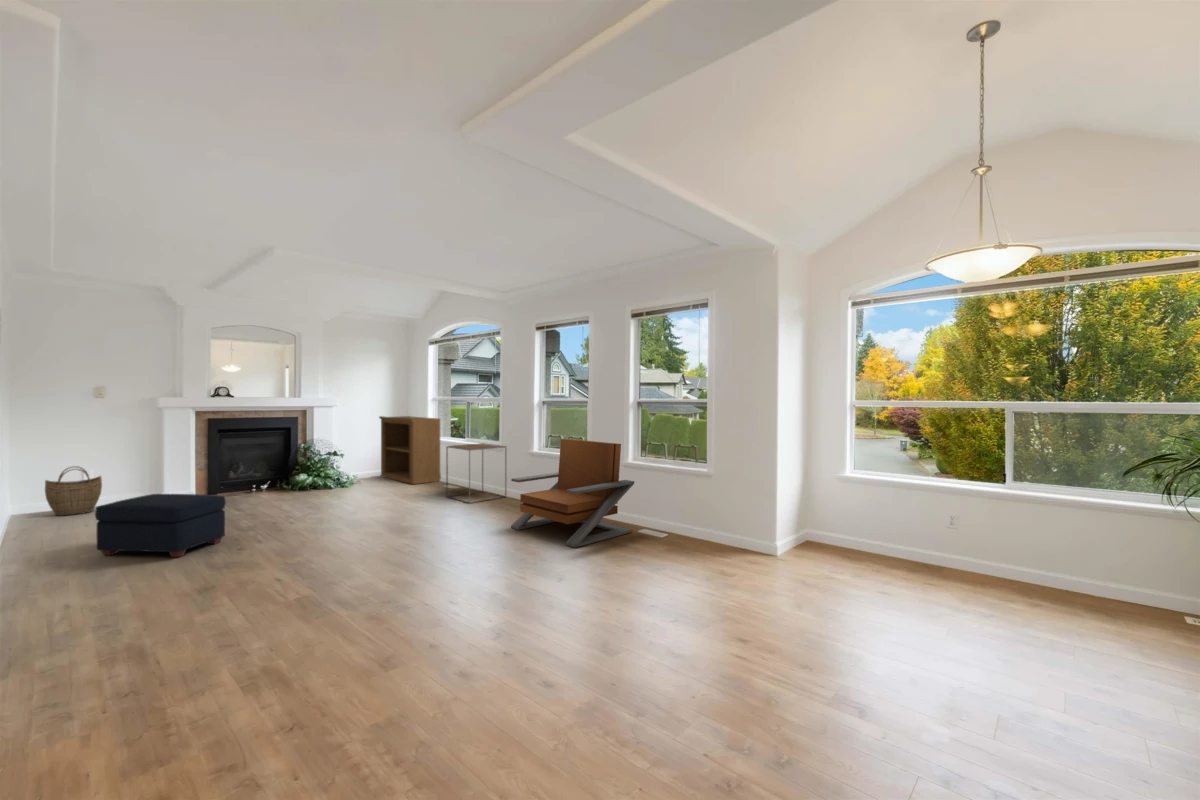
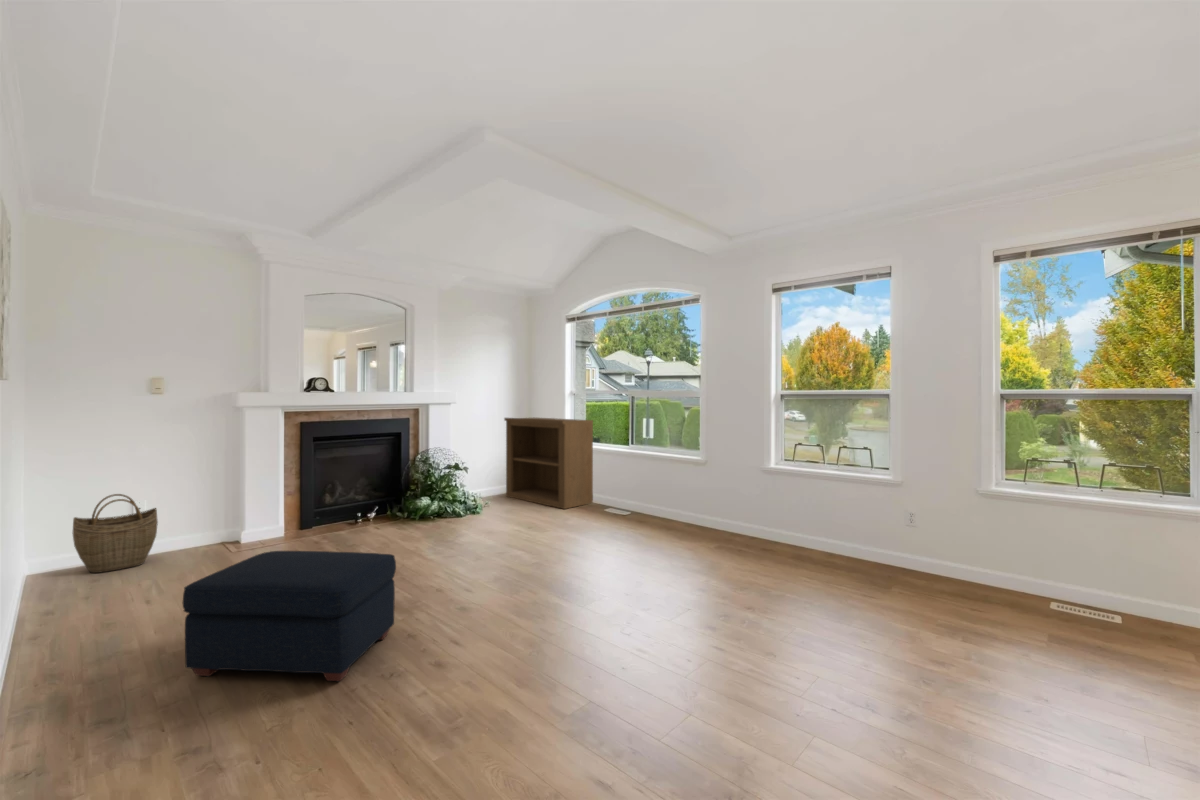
lounge chair: present [511,439,634,547] -> none [826,450,1036,644]
side table: present [446,443,506,503] -> none [638,454,722,542]

